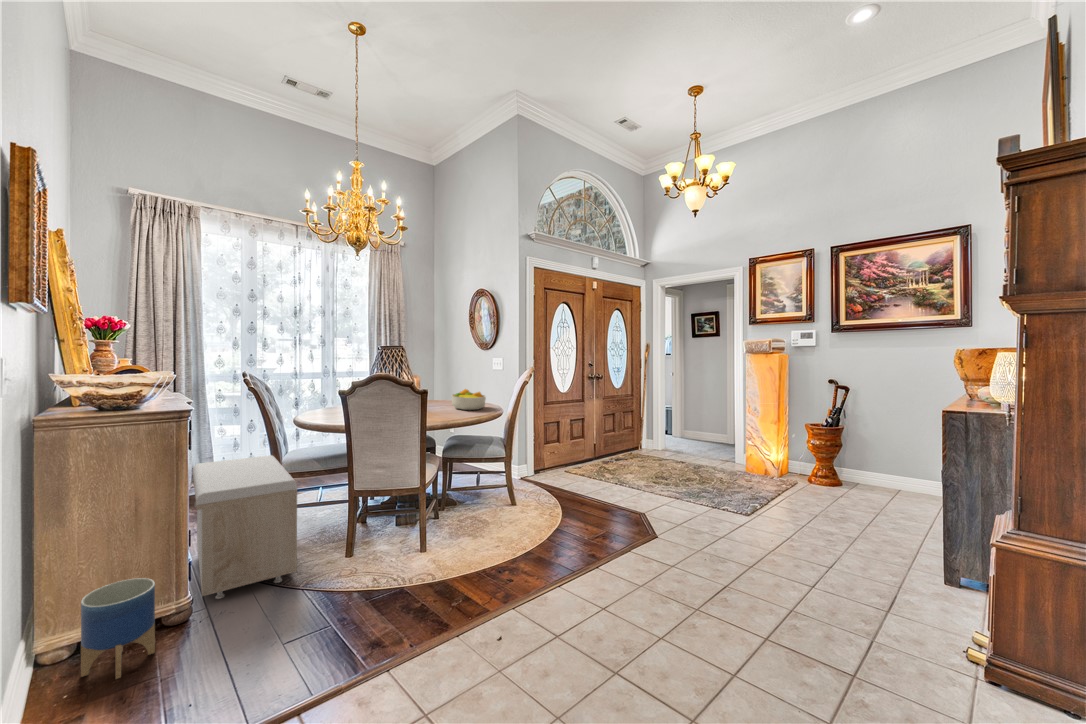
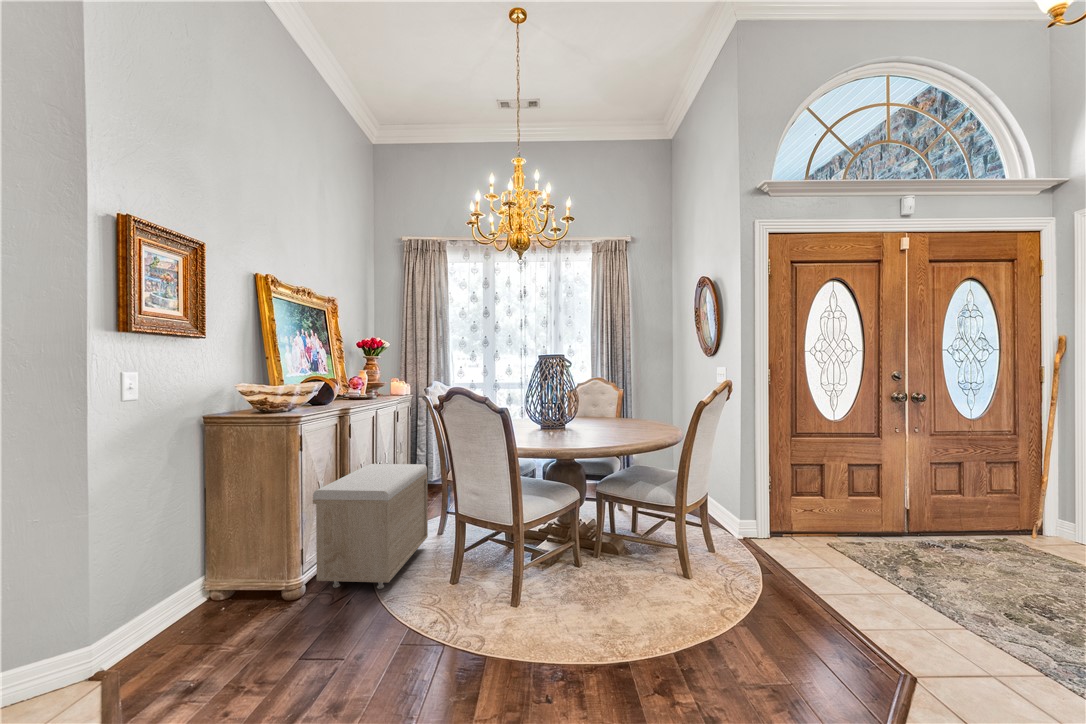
fruit bowl: present [452,389,486,410] -> none [605,408,650,437]
planter: present [81,578,155,679] -> none [210,549,260,626]

